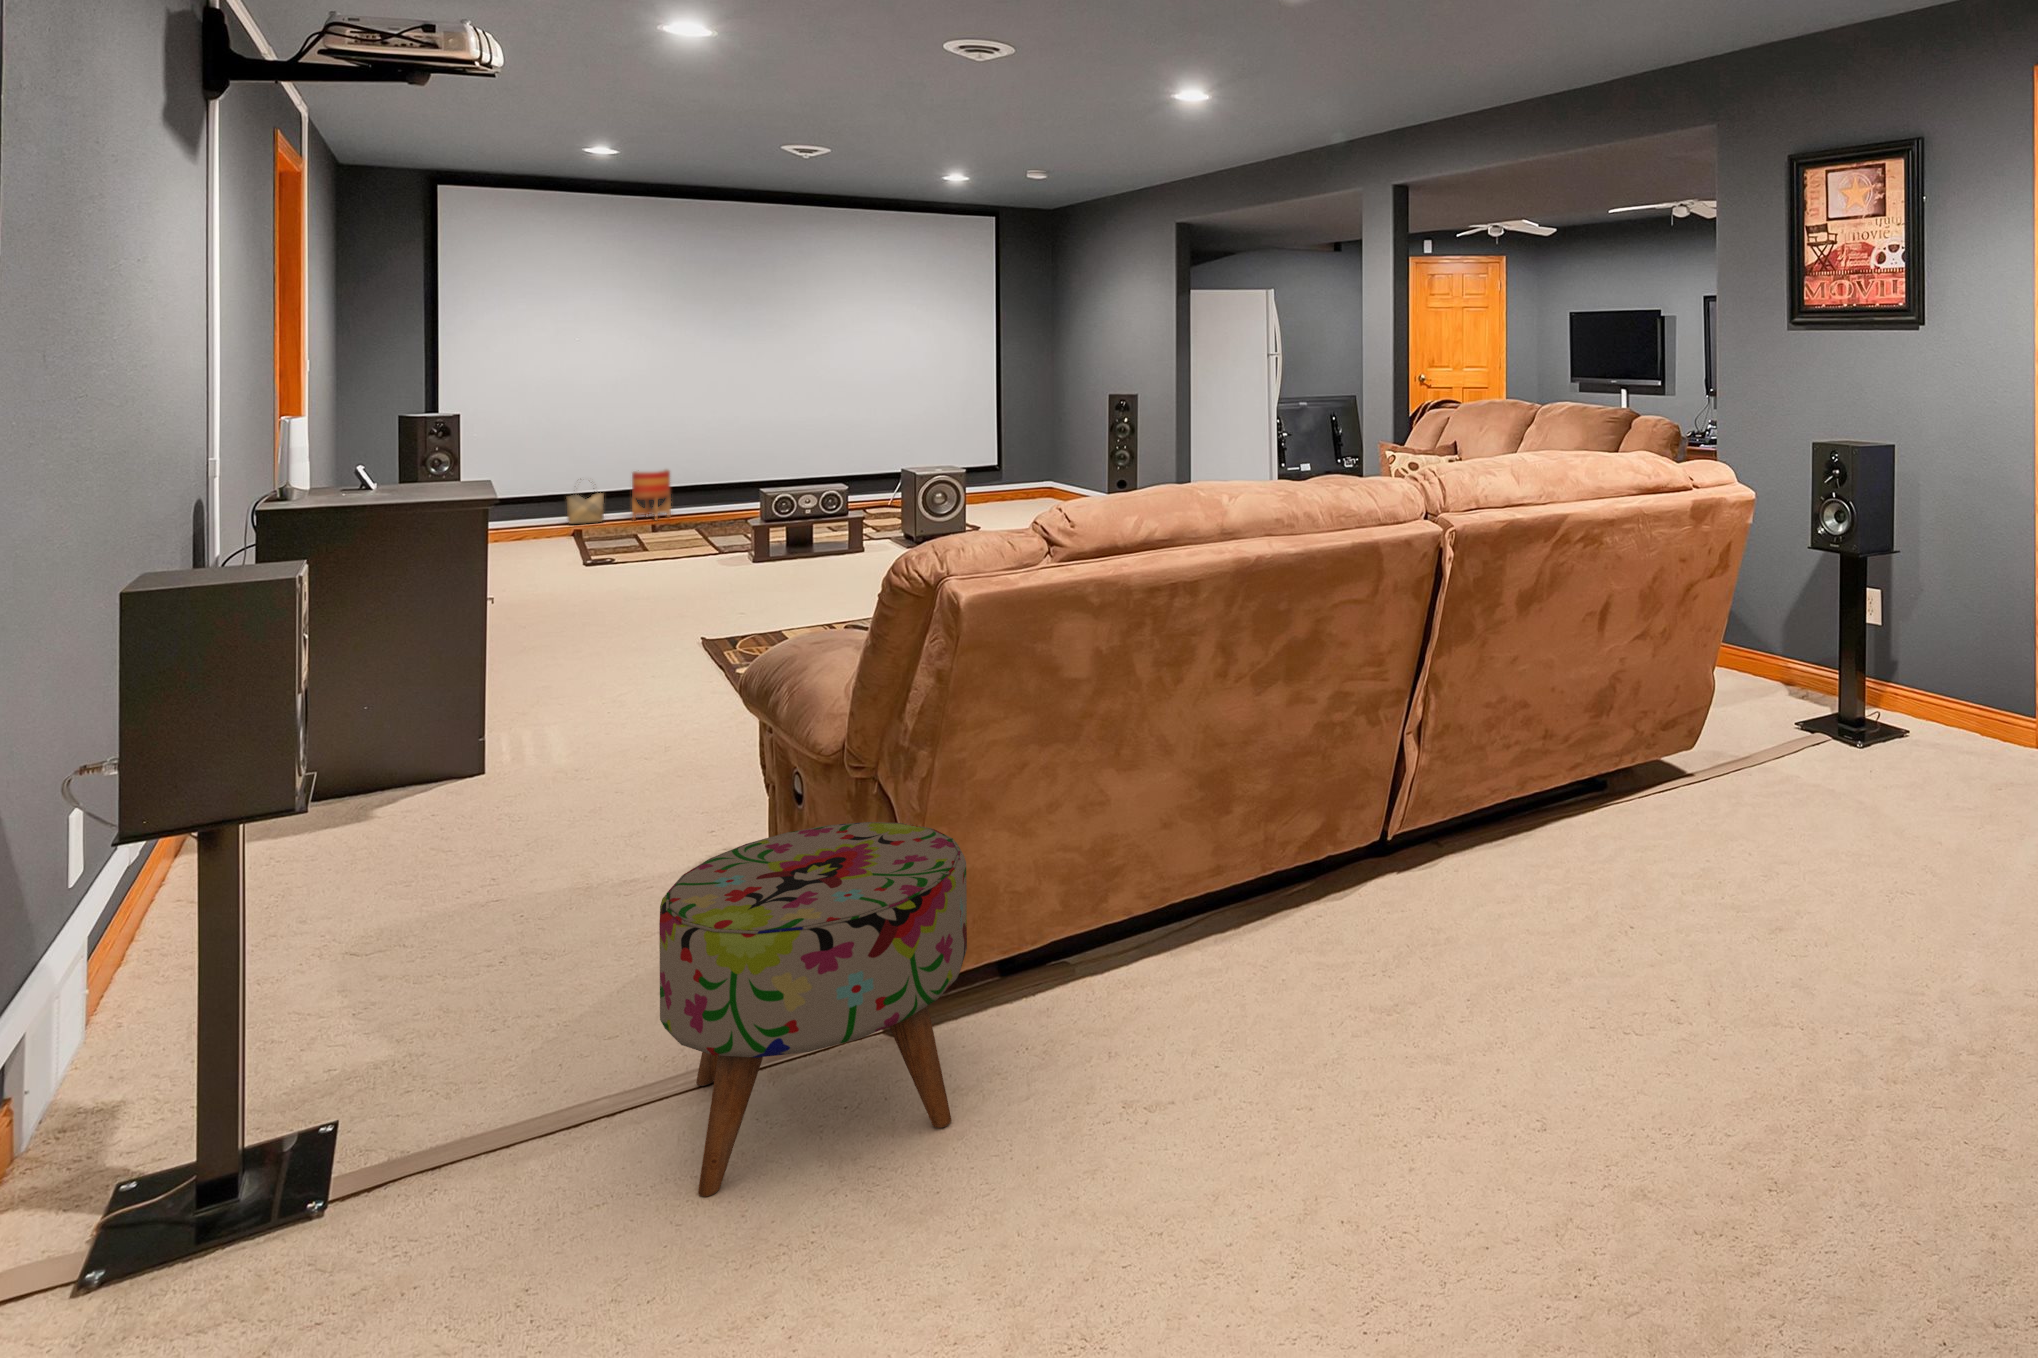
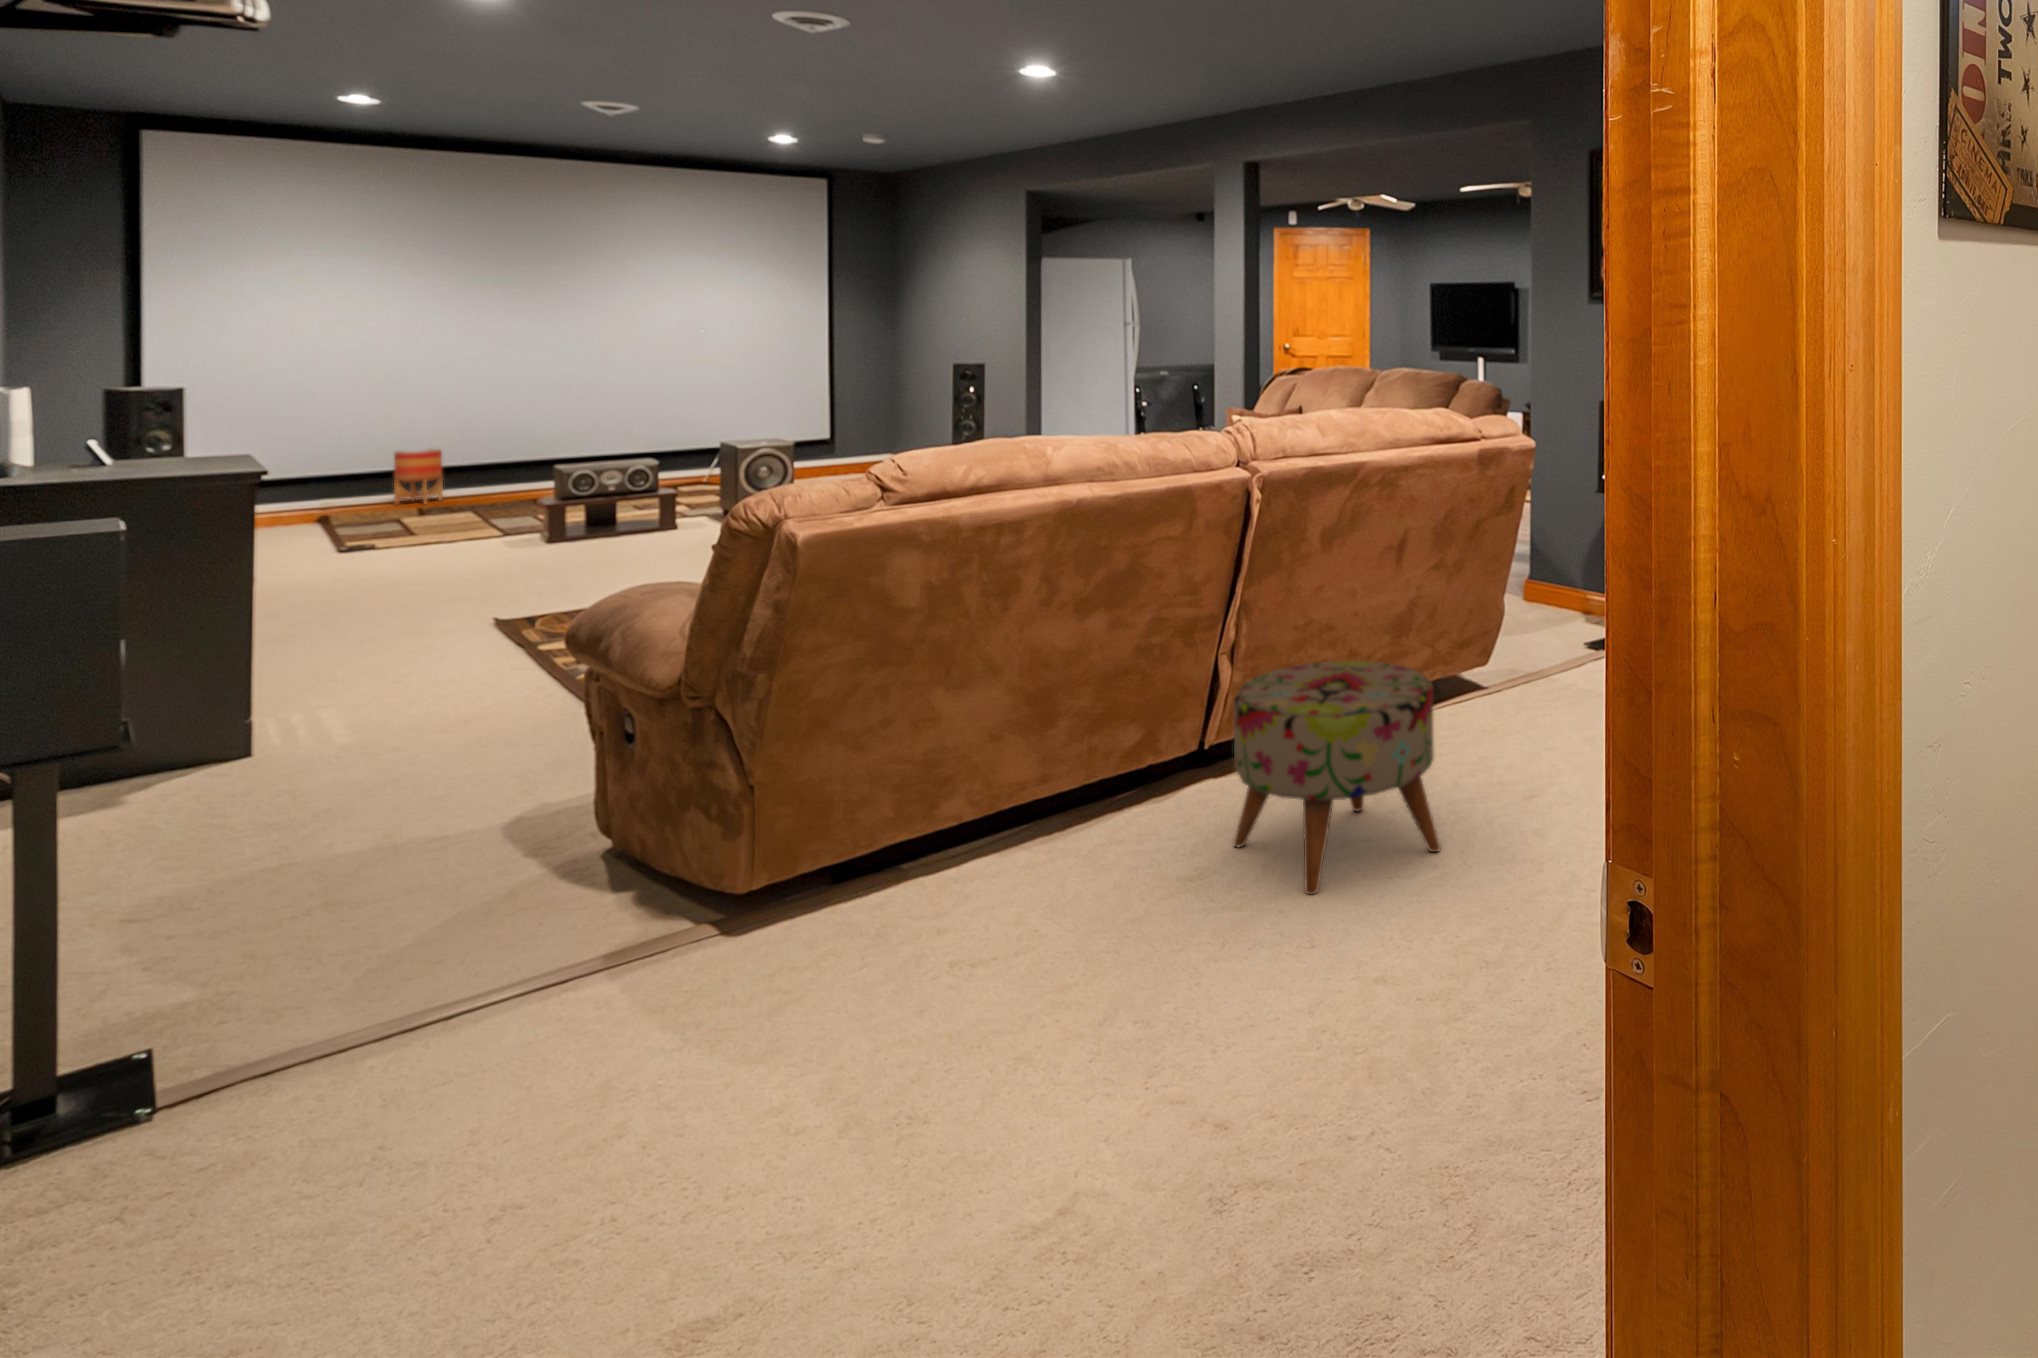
woven basket: present [566,491,604,524] -> none [310,459,359,511]
ottoman: present [659,822,967,1197] -> present [1234,661,1440,895]

